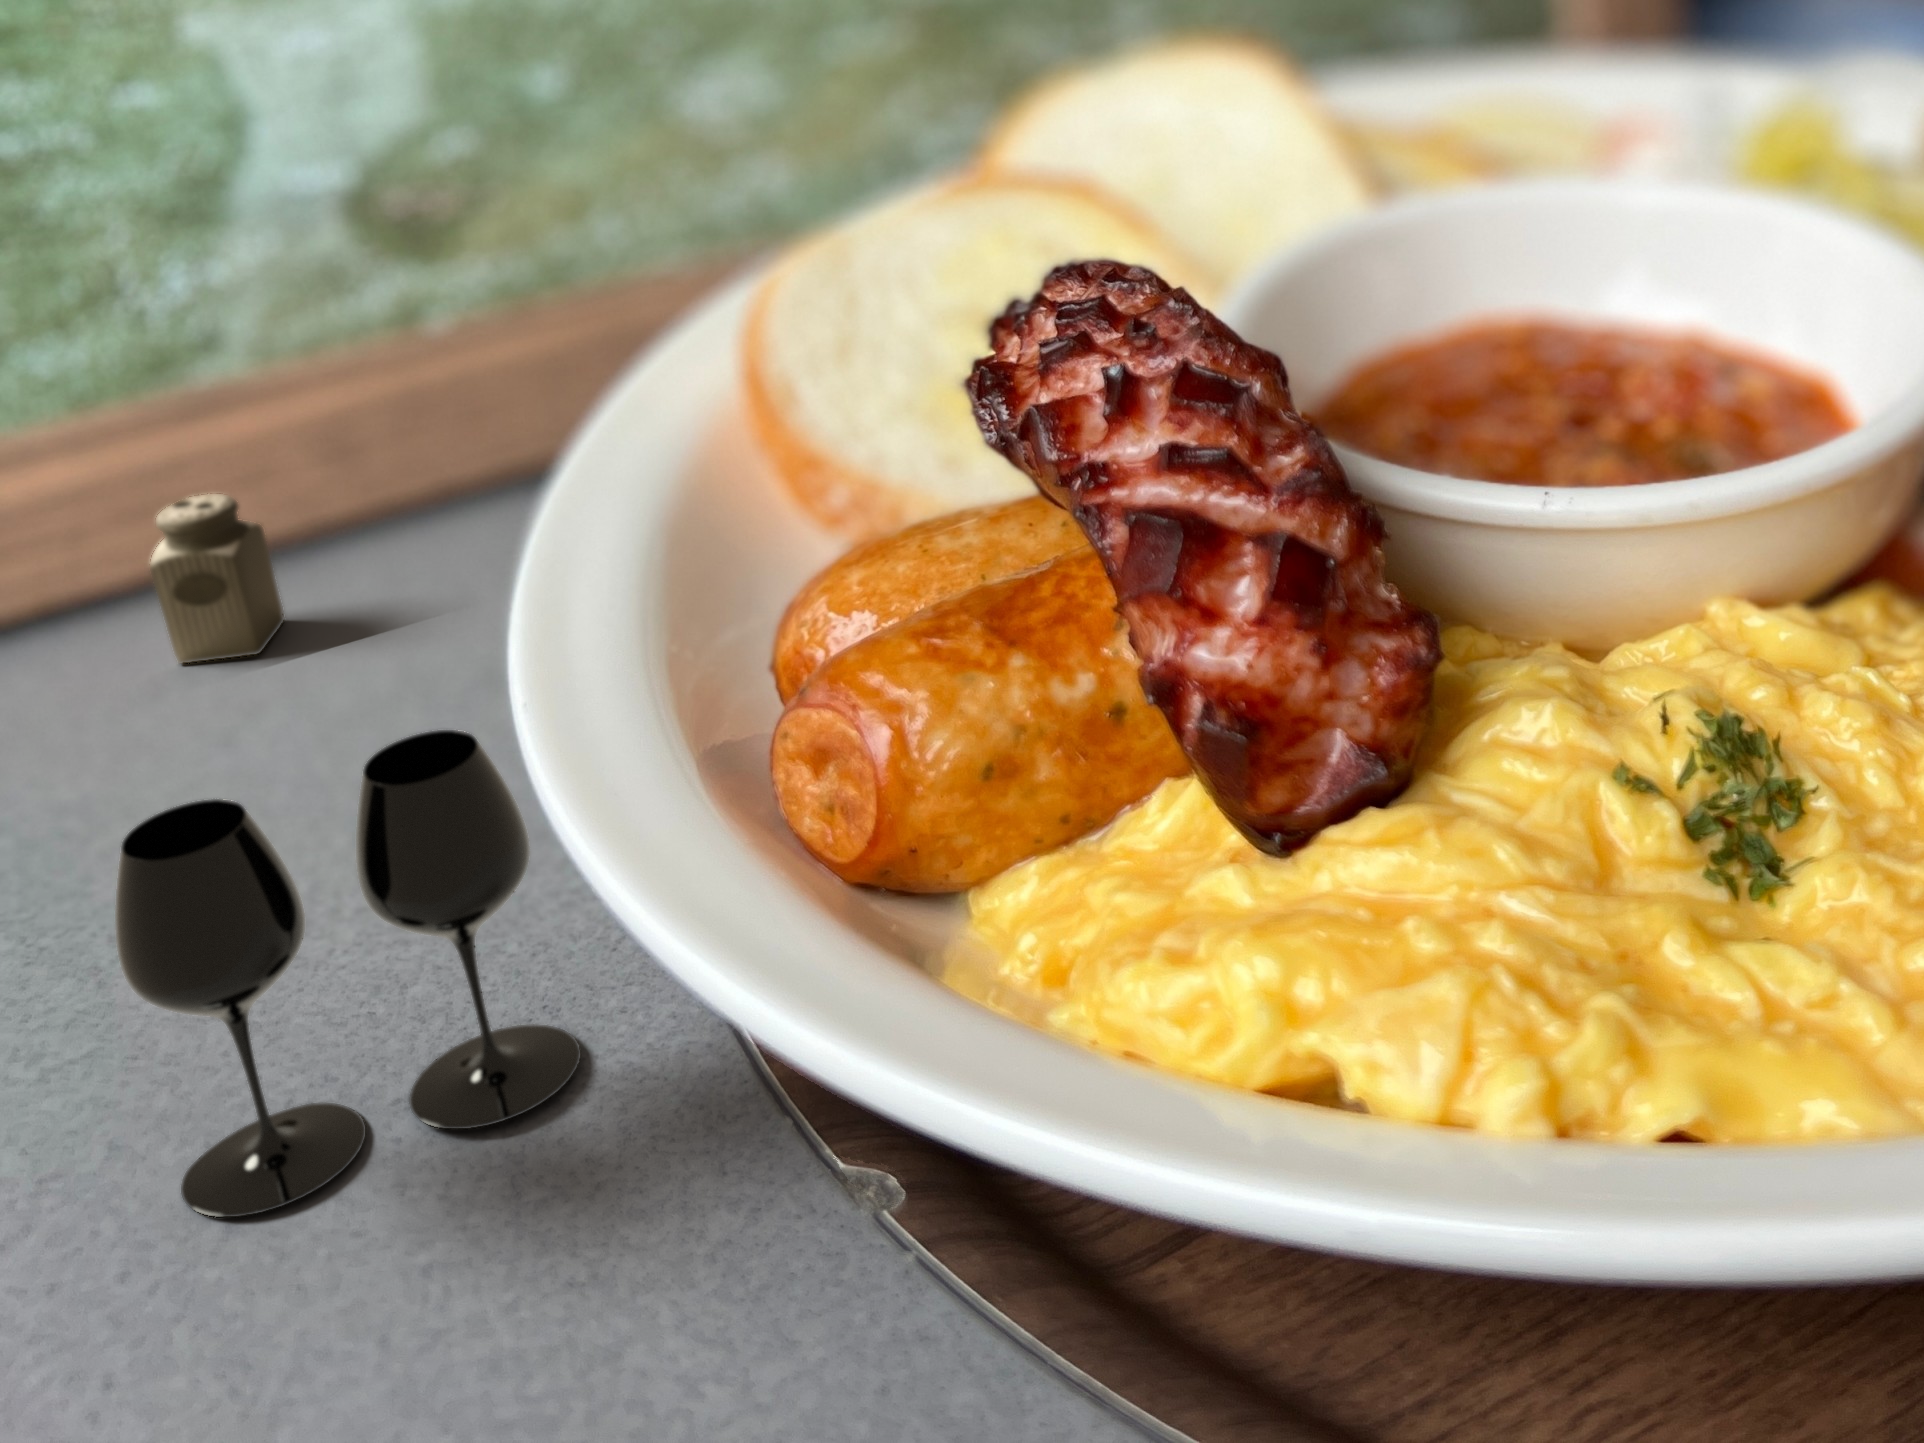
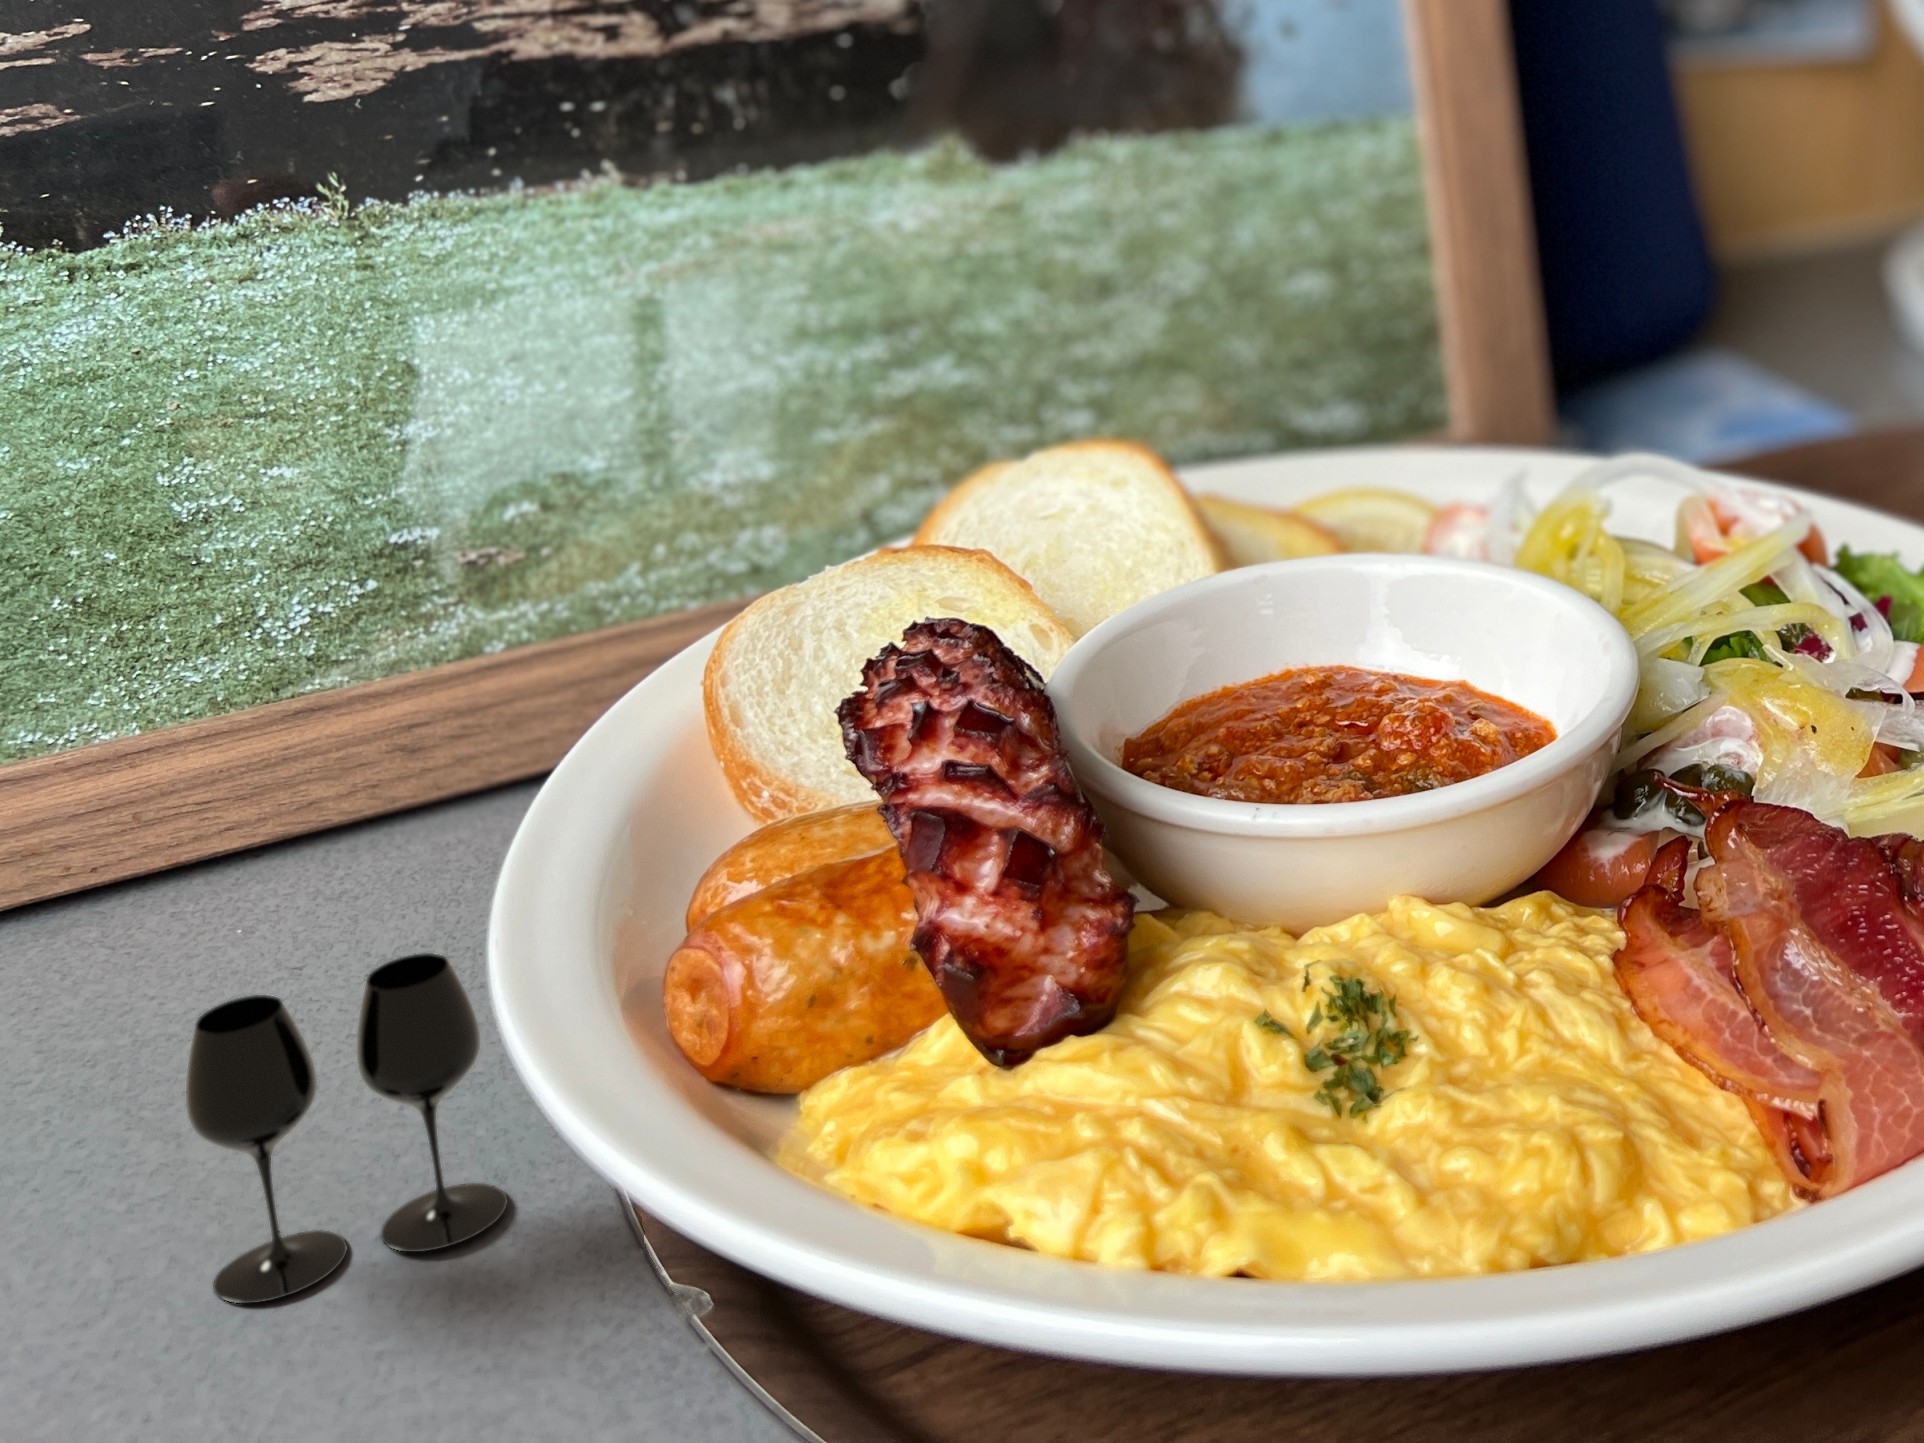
salt shaker: present [150,494,284,663] -> none [251,780,349,912]

